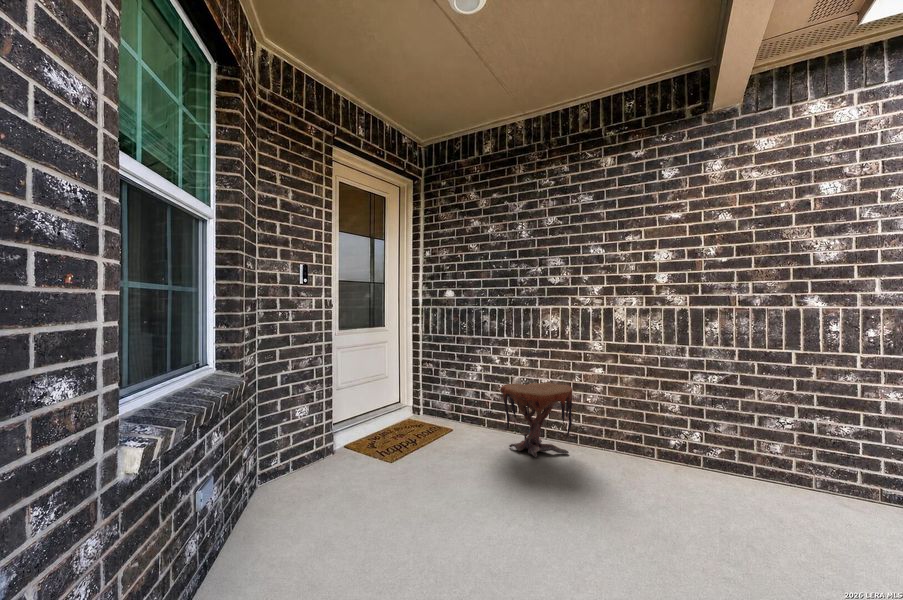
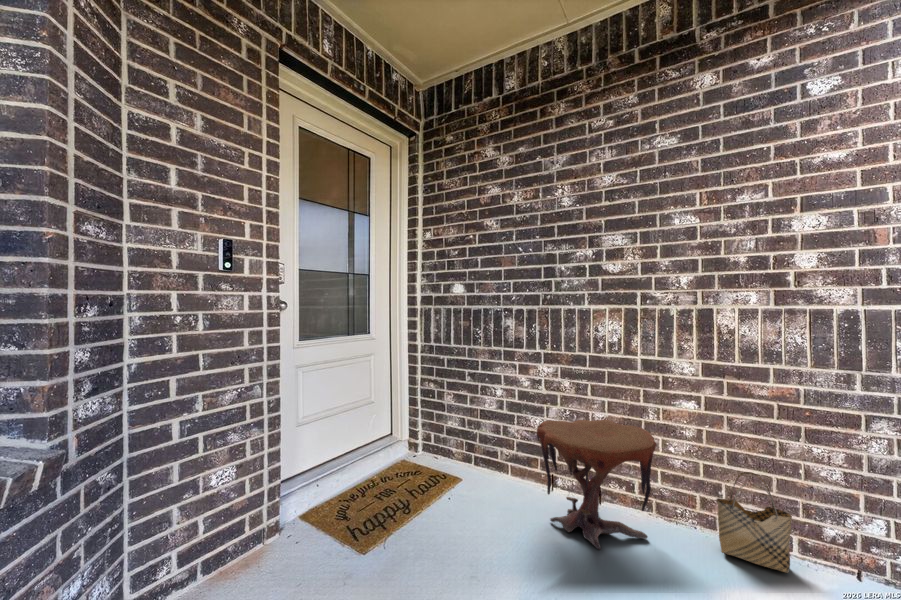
woven basket: none [610,410,650,465] -> present [716,472,792,573]

